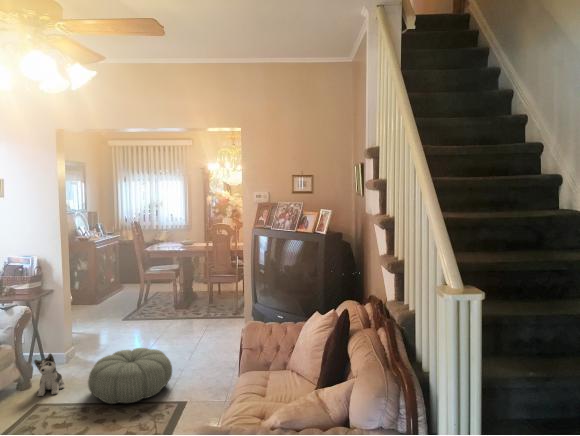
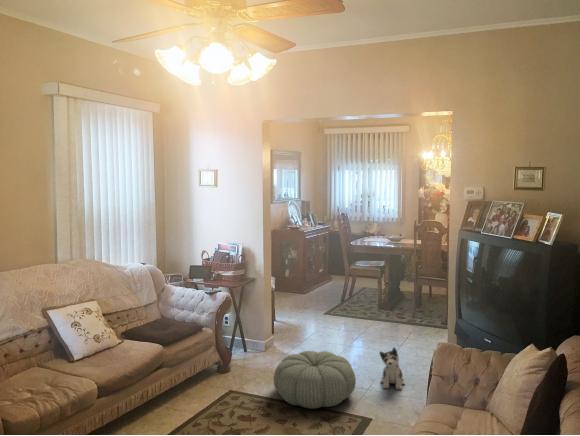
plush toy: present [34,353,65,396] -> present [380,348,405,389]

